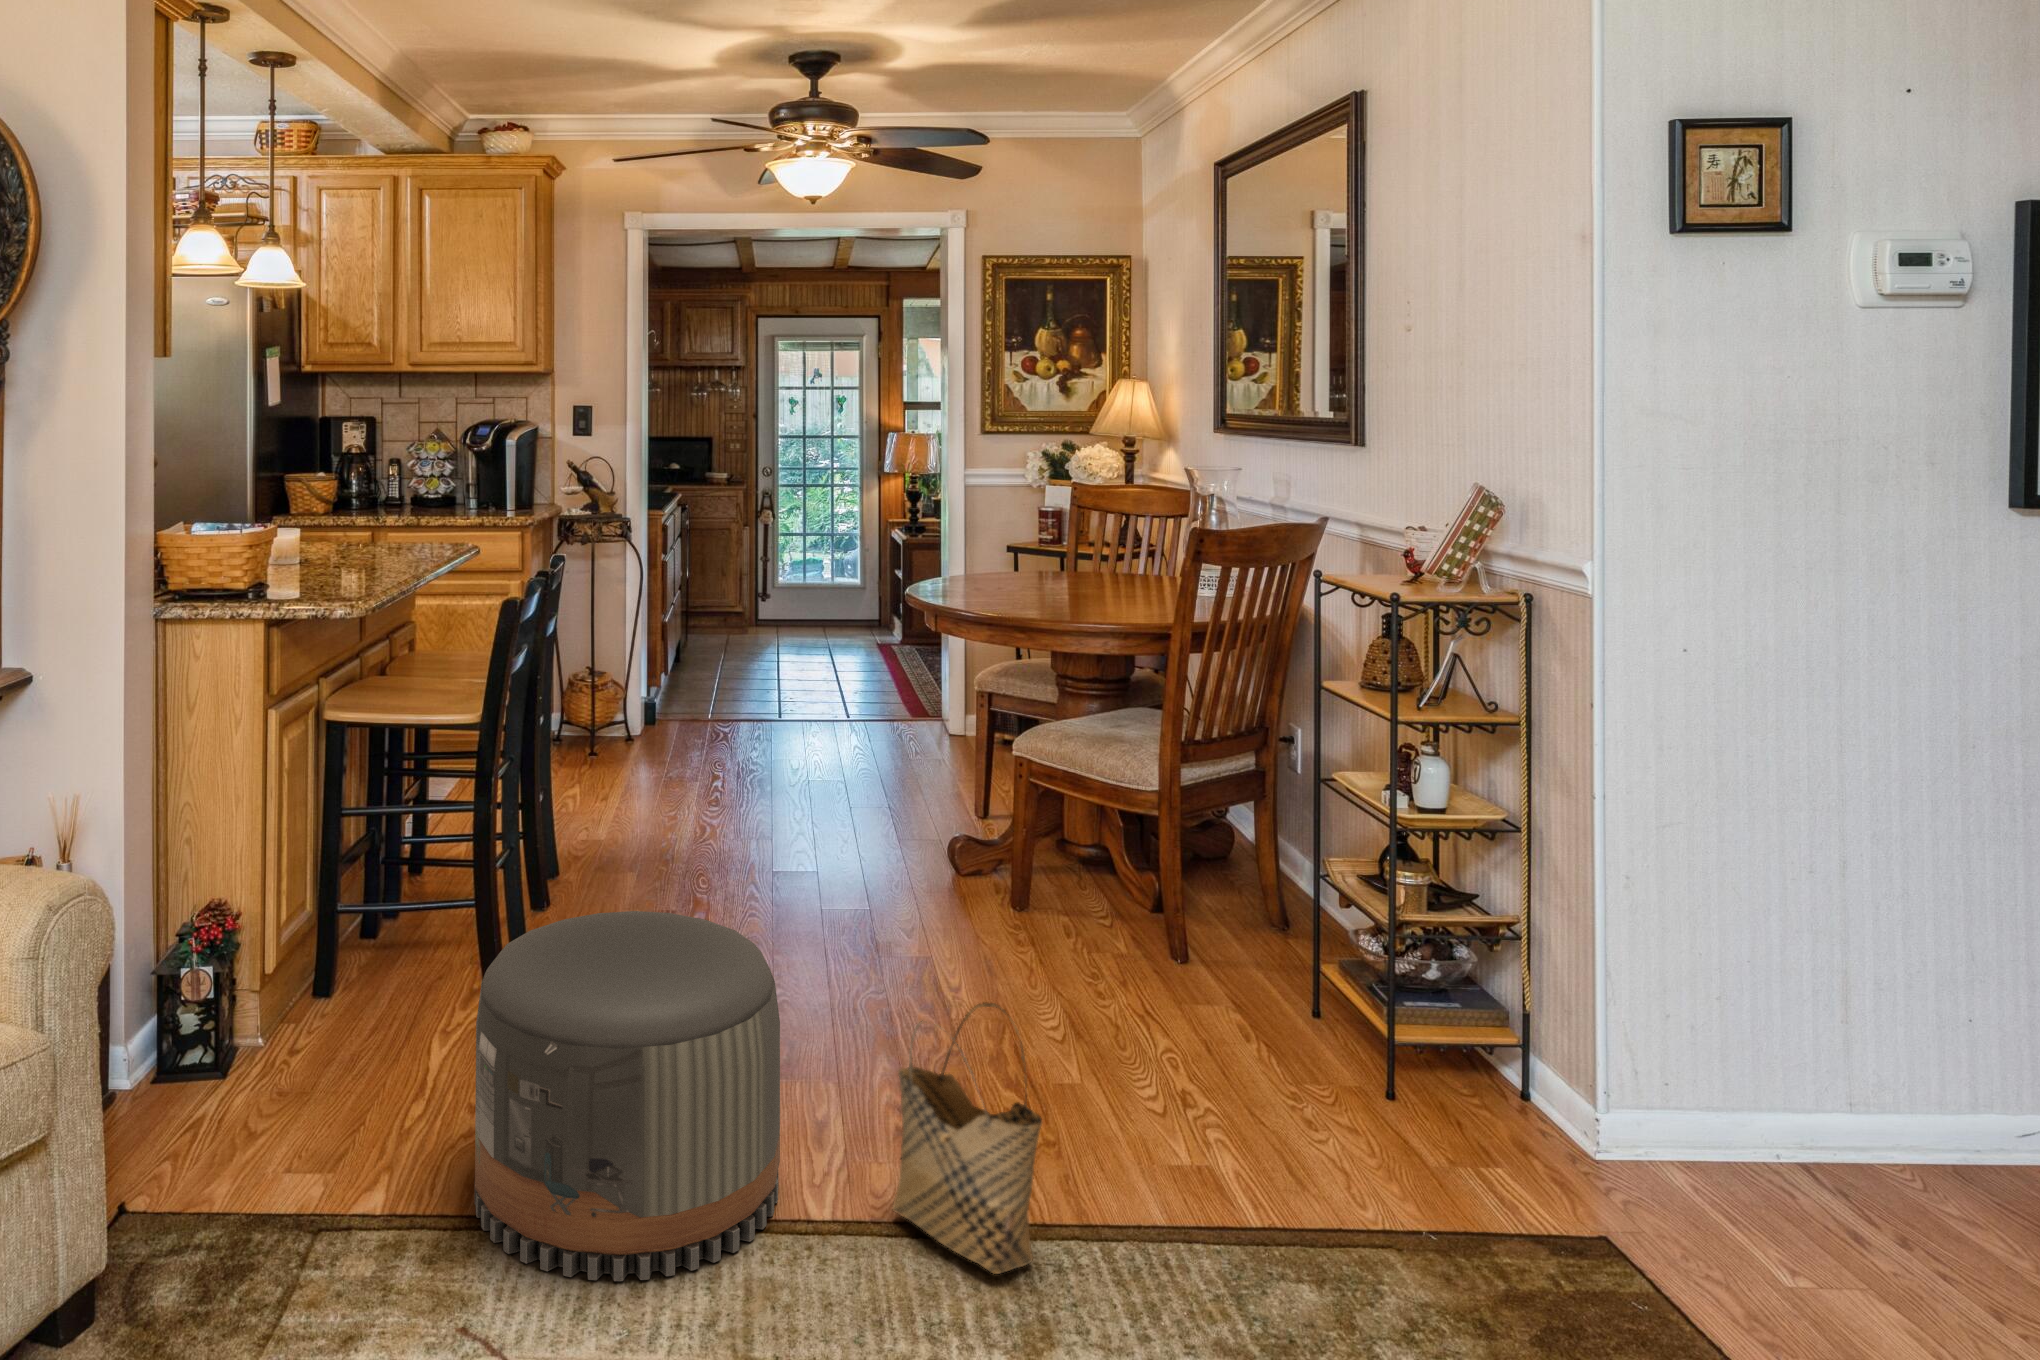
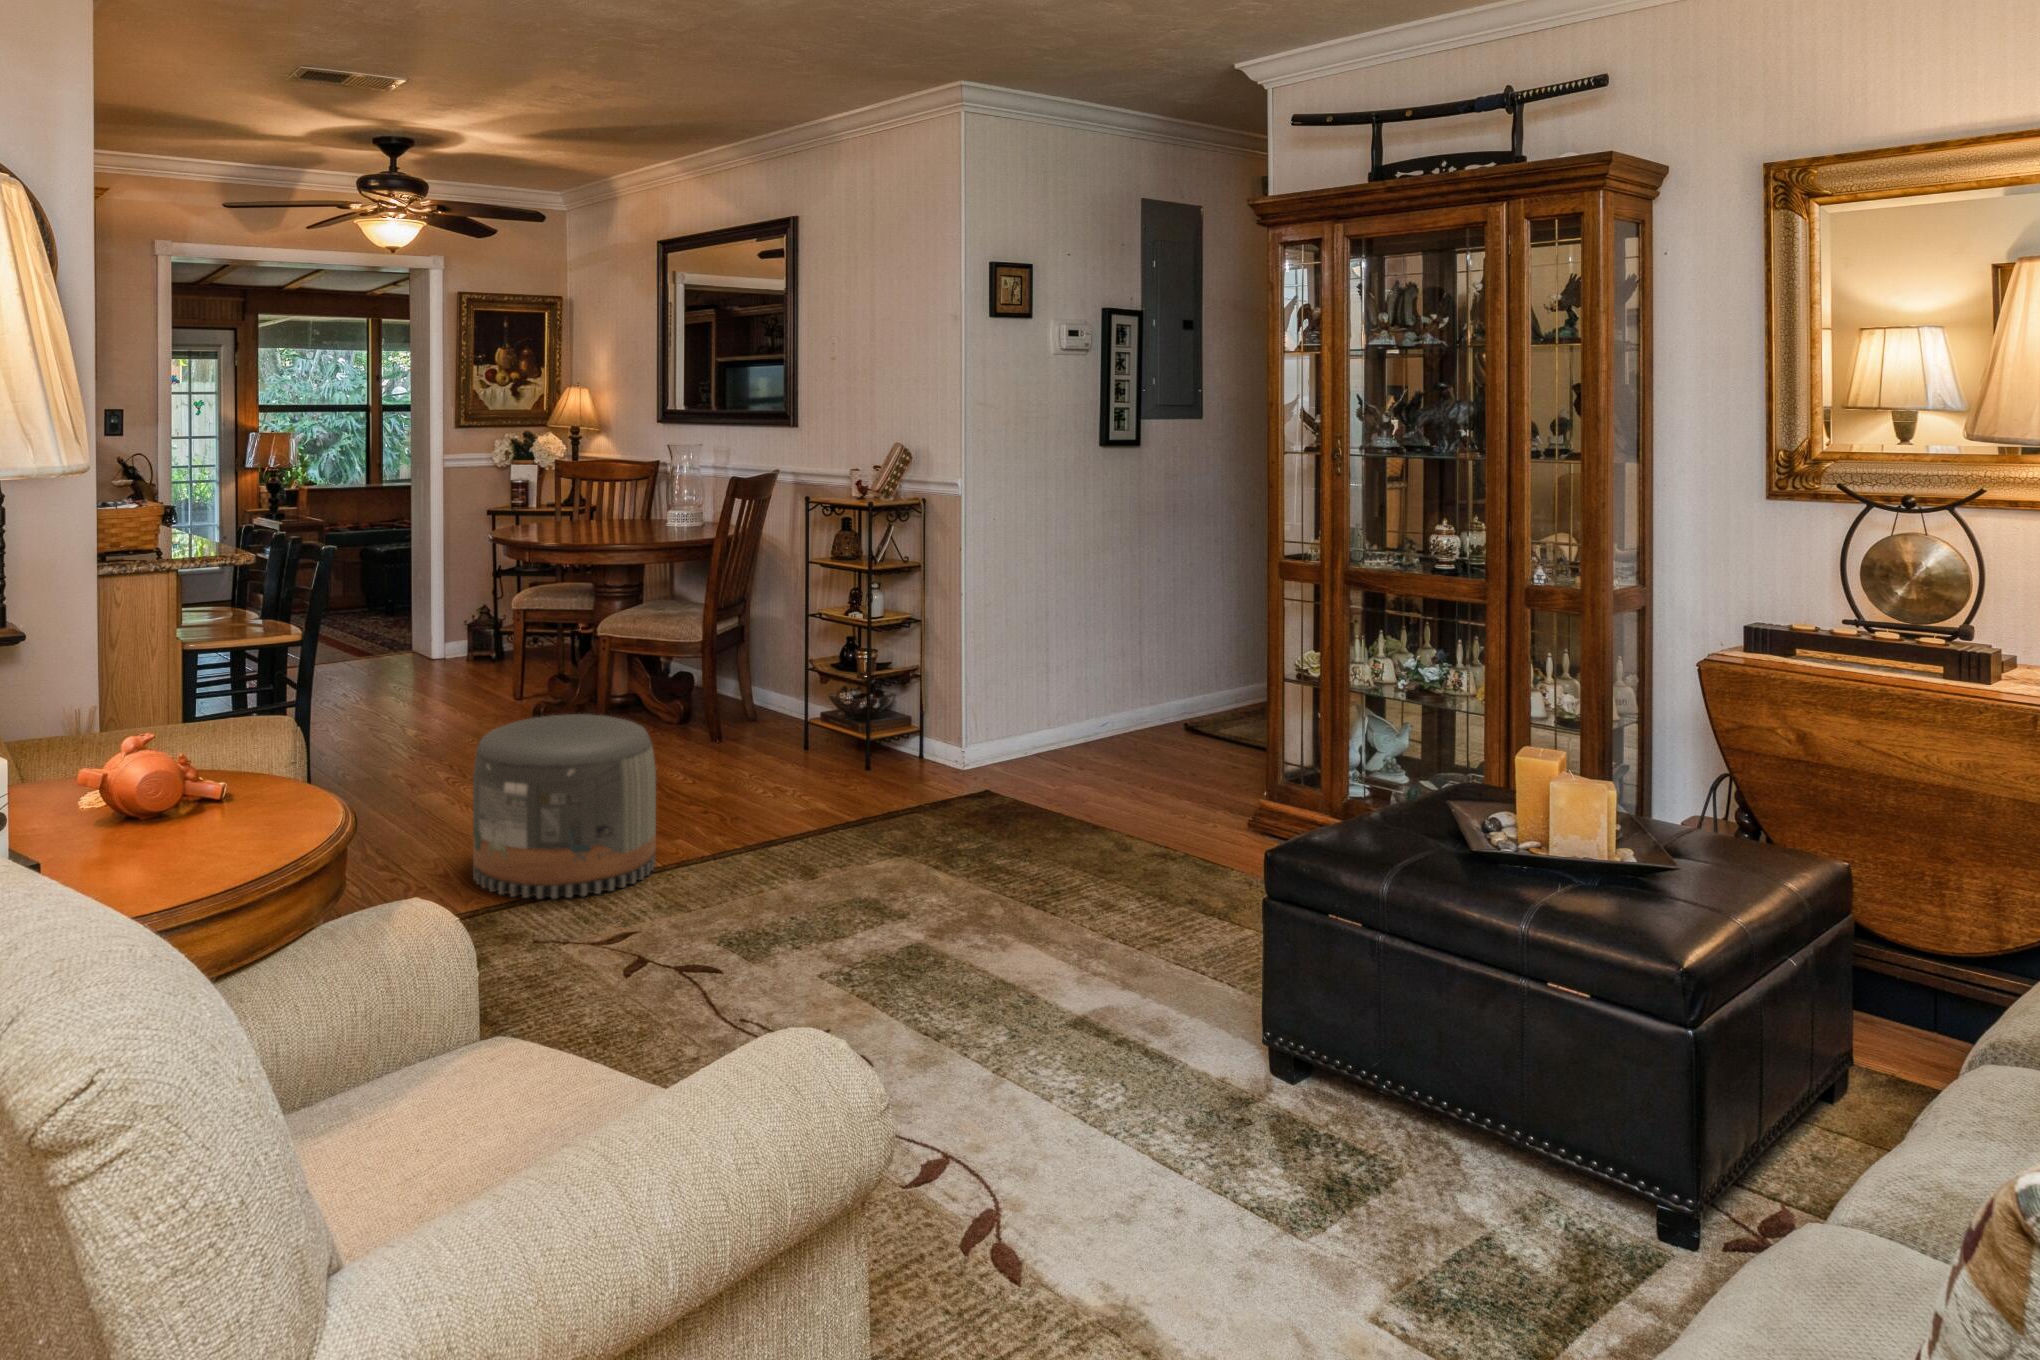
woven basket: present [892,1003,1042,1274] -> none [706,721,793,846]

